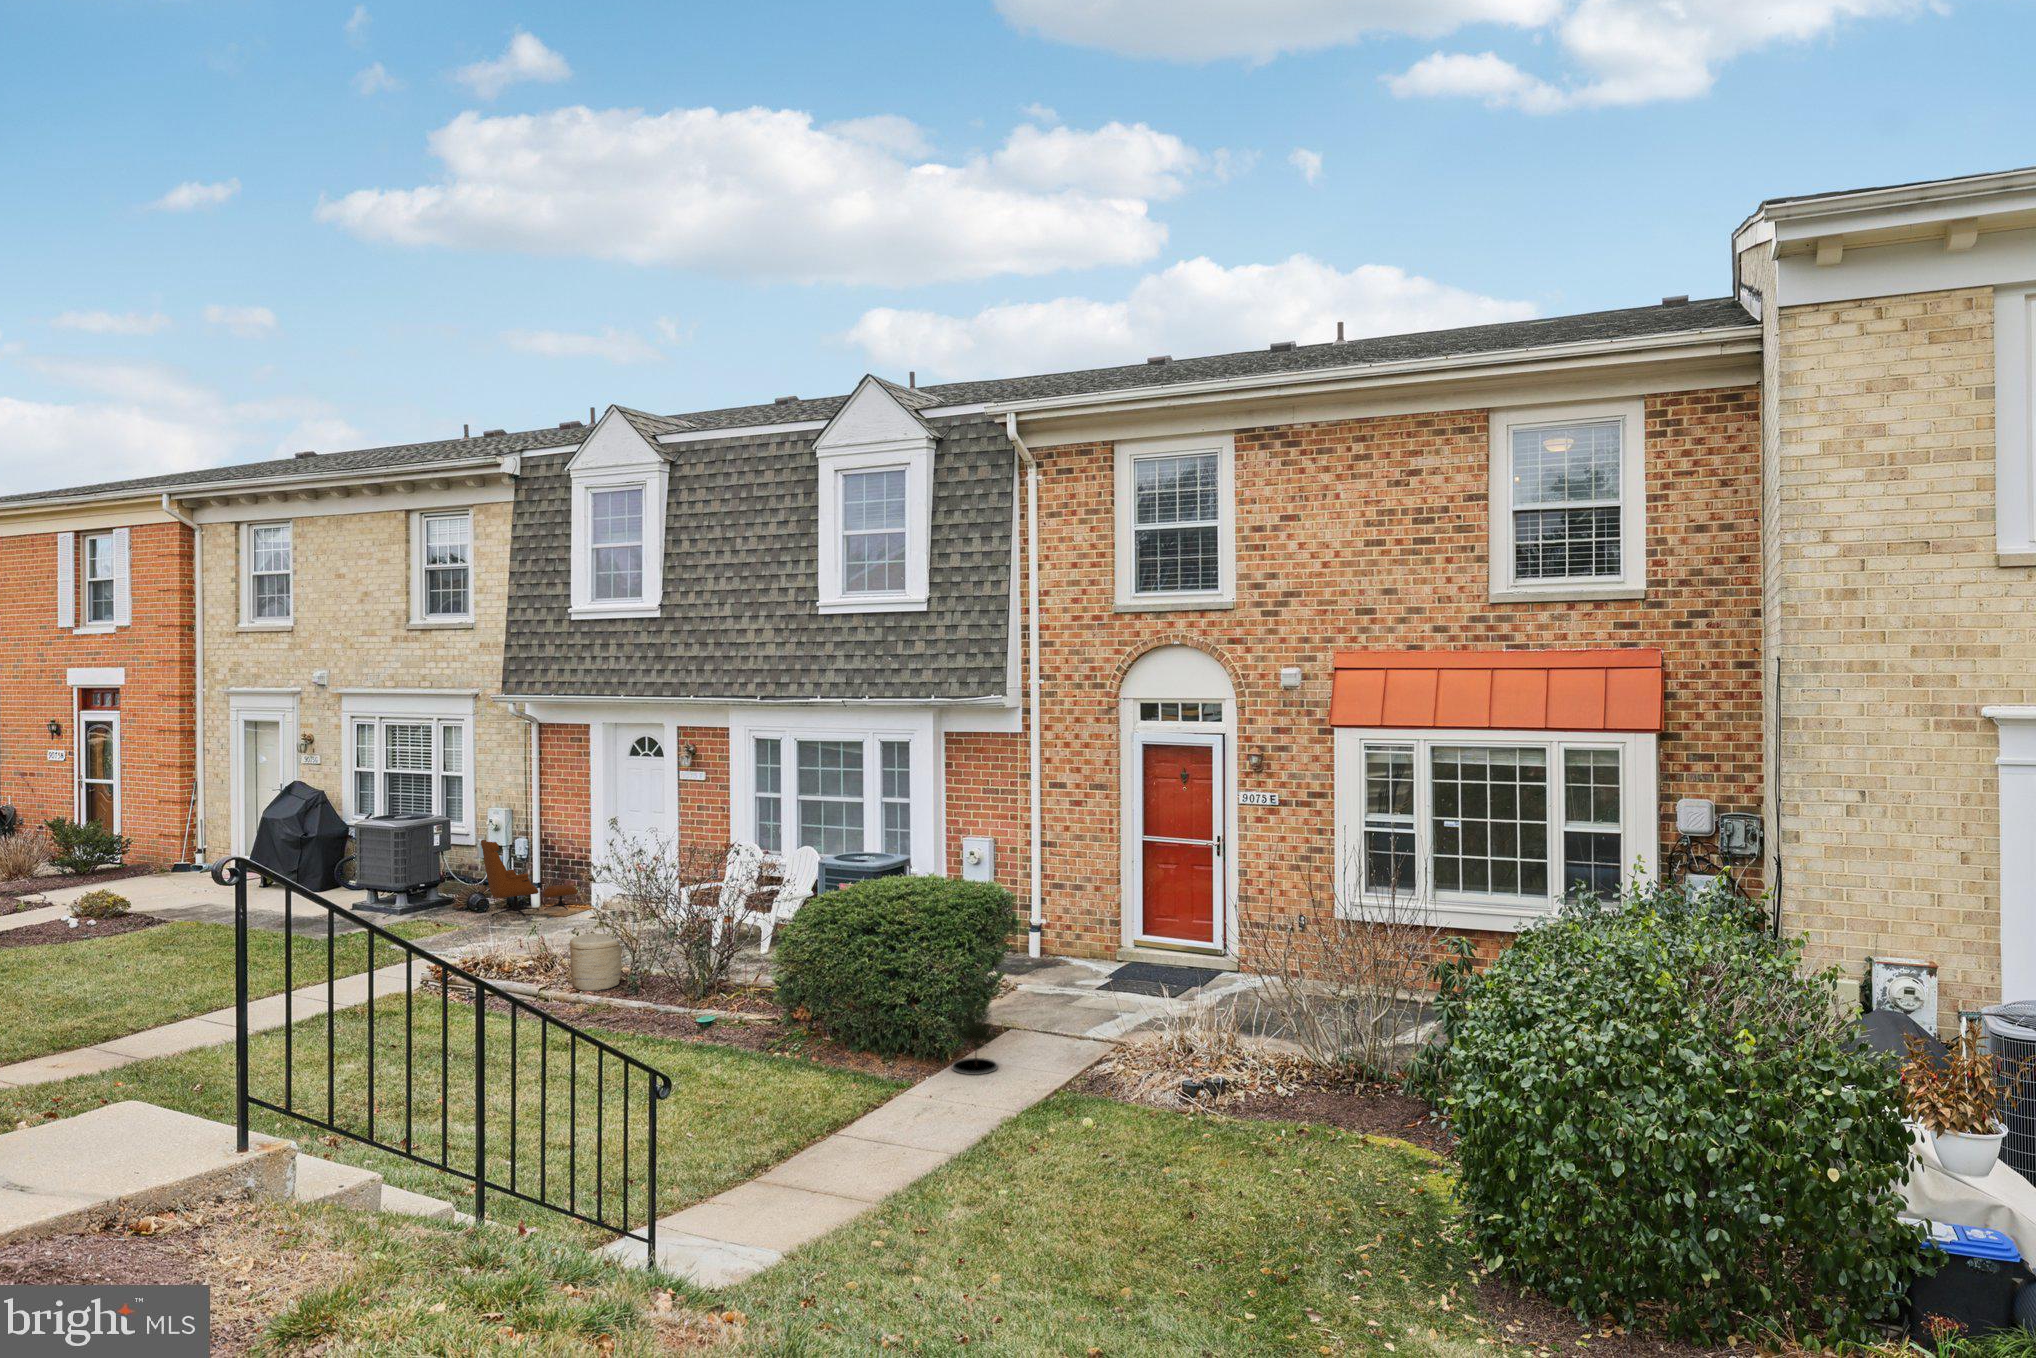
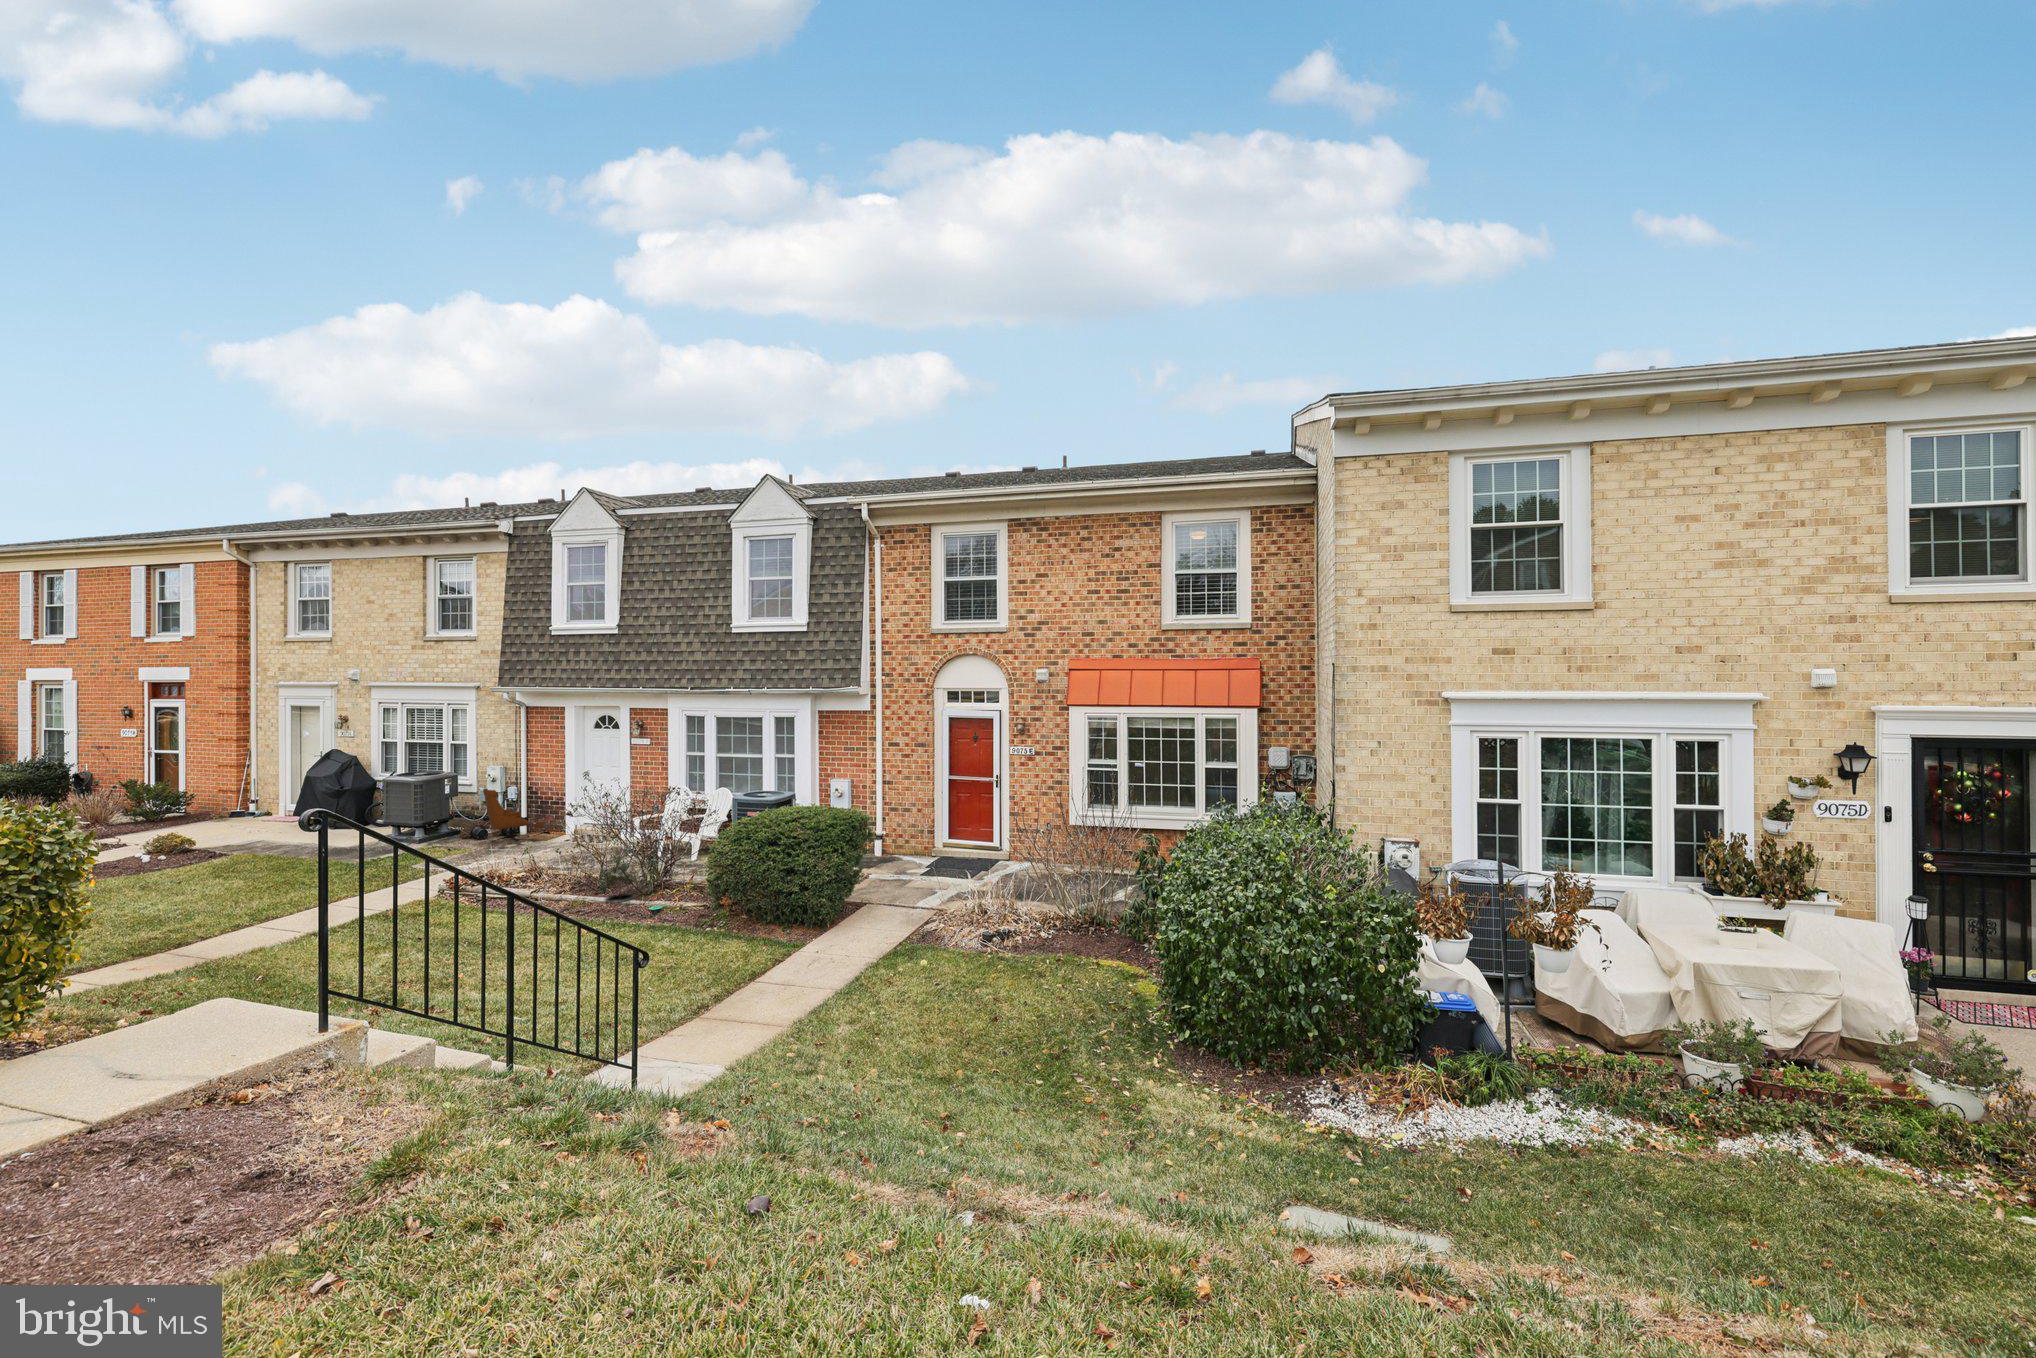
woven basket: present [570,934,622,991] -> none [546,852,587,893]
potted tree: present [952,992,998,1075] -> present [602,856,635,903]

